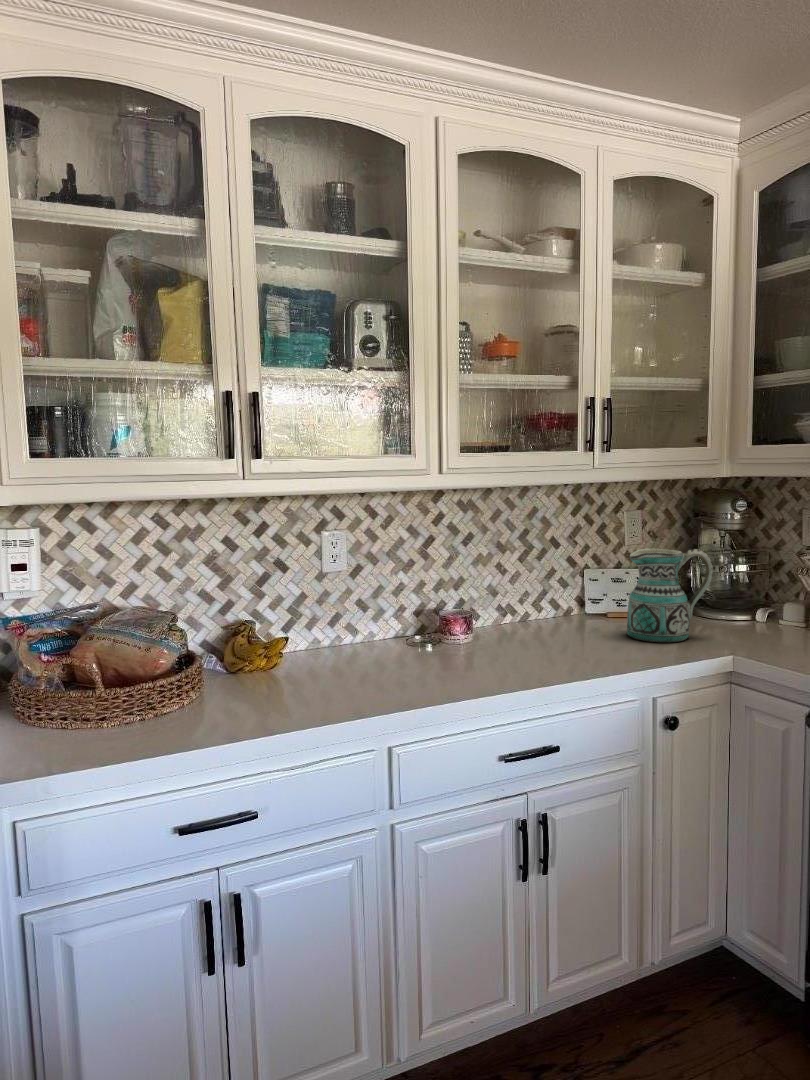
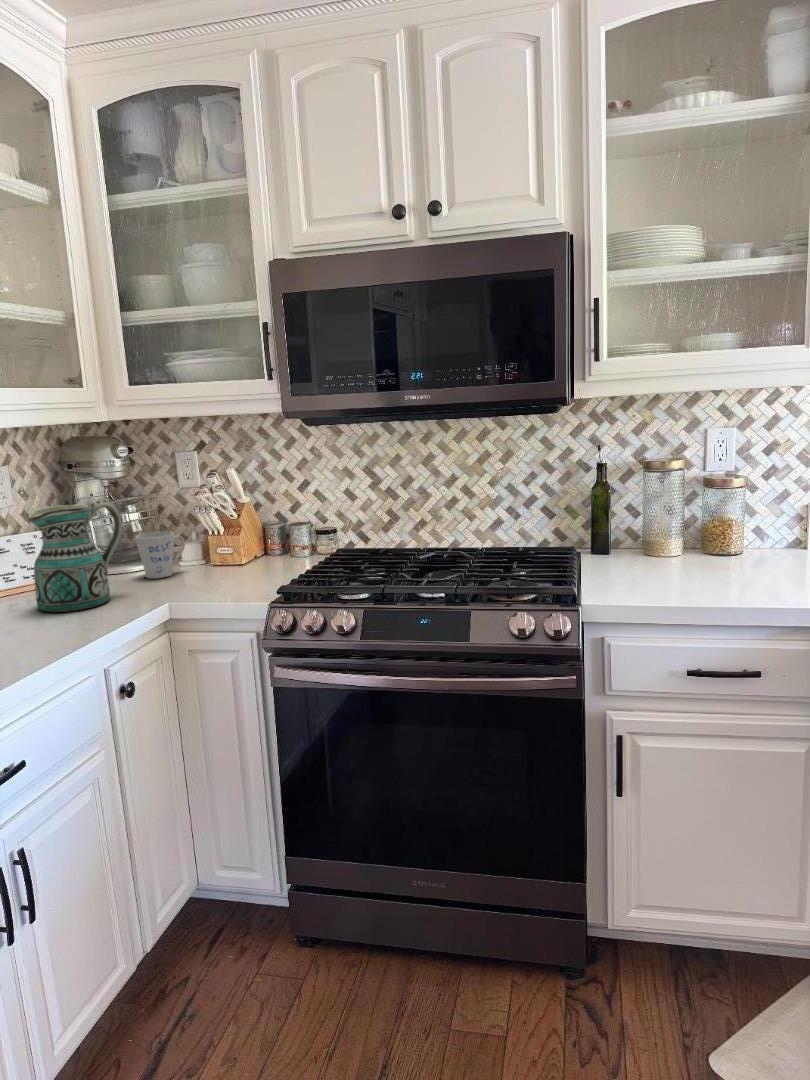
mug: none [733,586,784,631] -> present [136,531,185,578]

